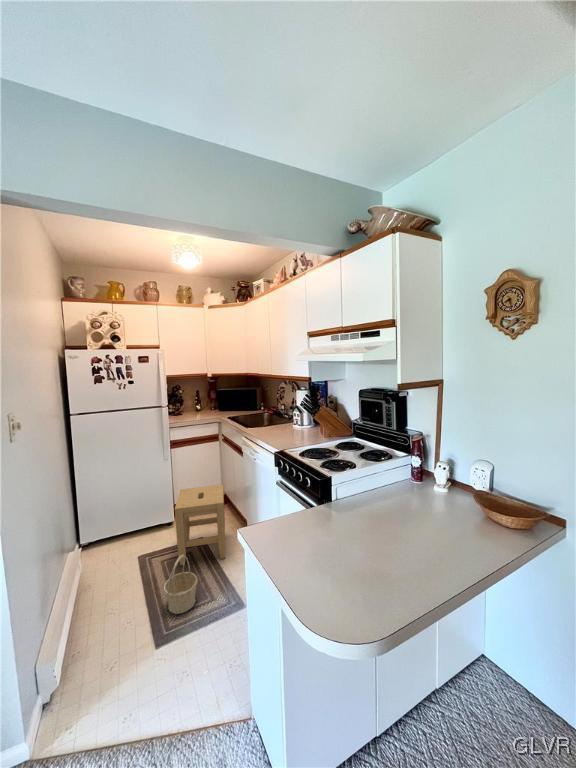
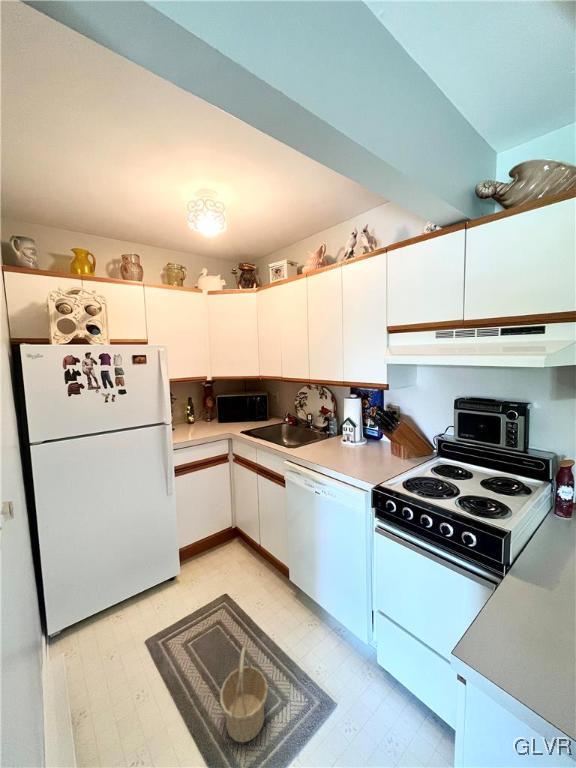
stool: present [175,485,226,566] -> none [200,521,274,646]

